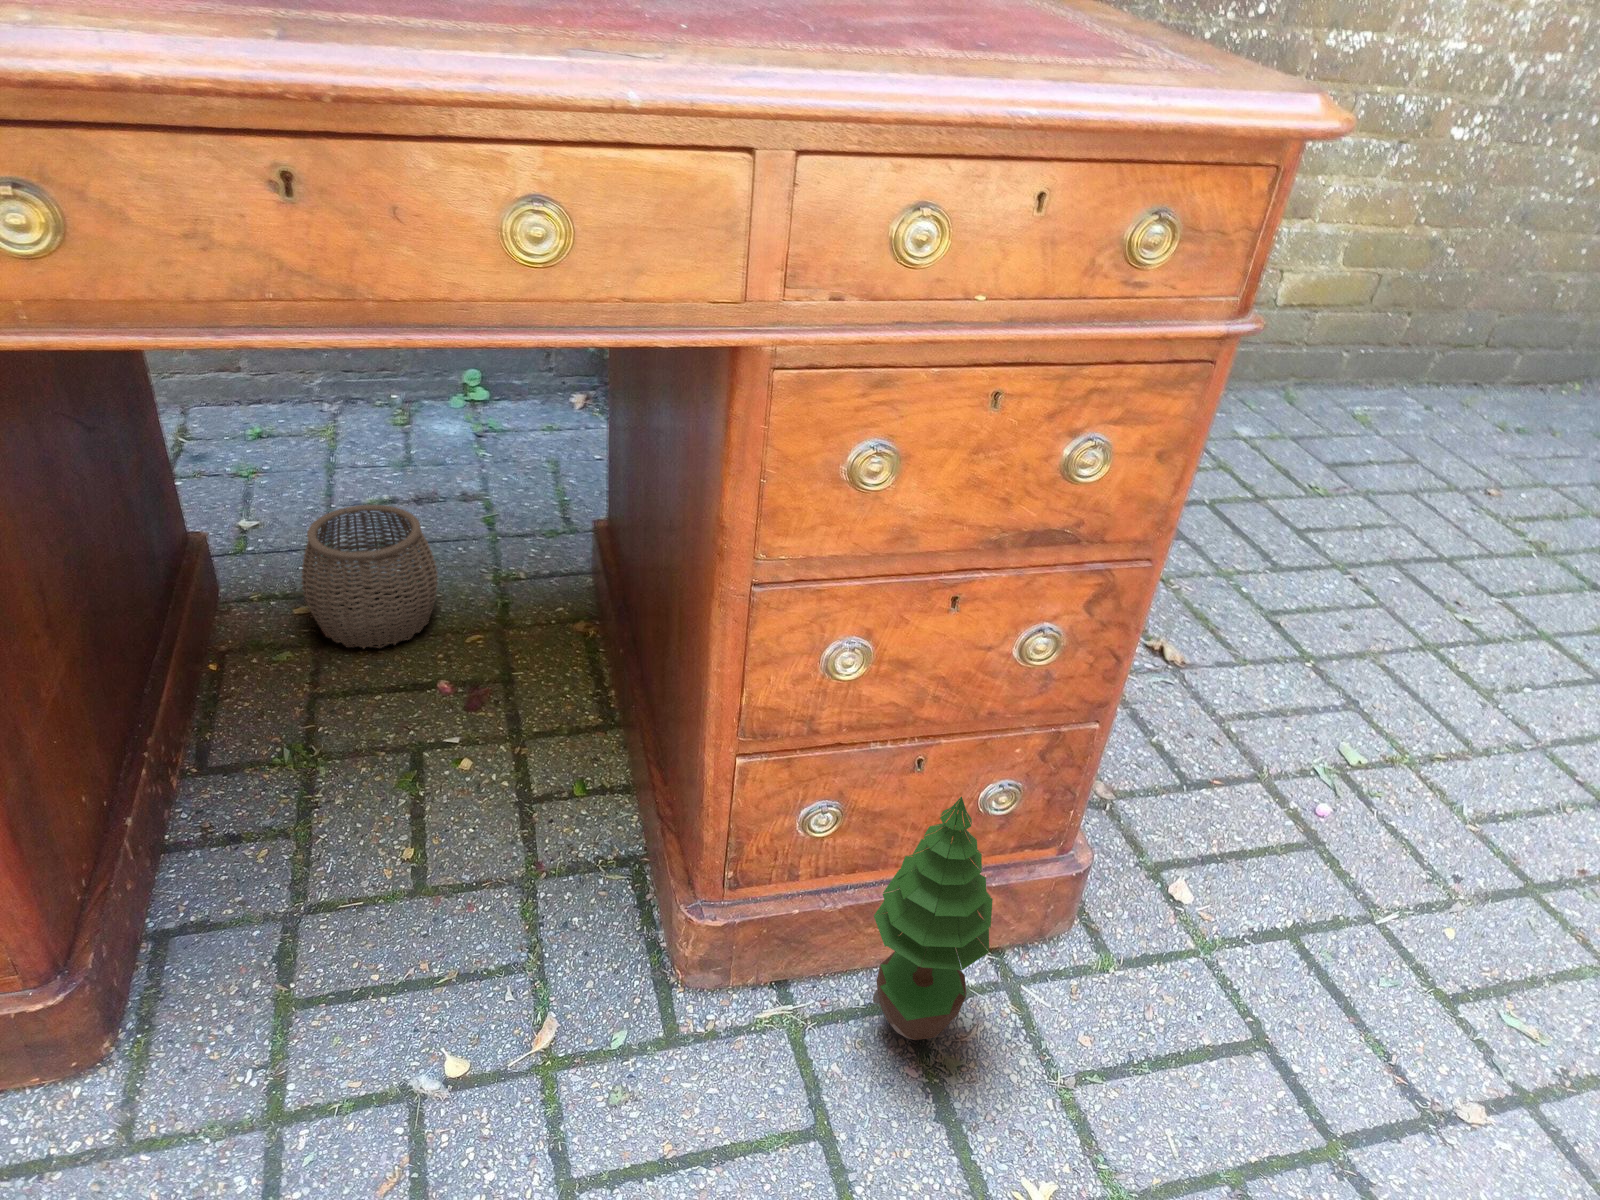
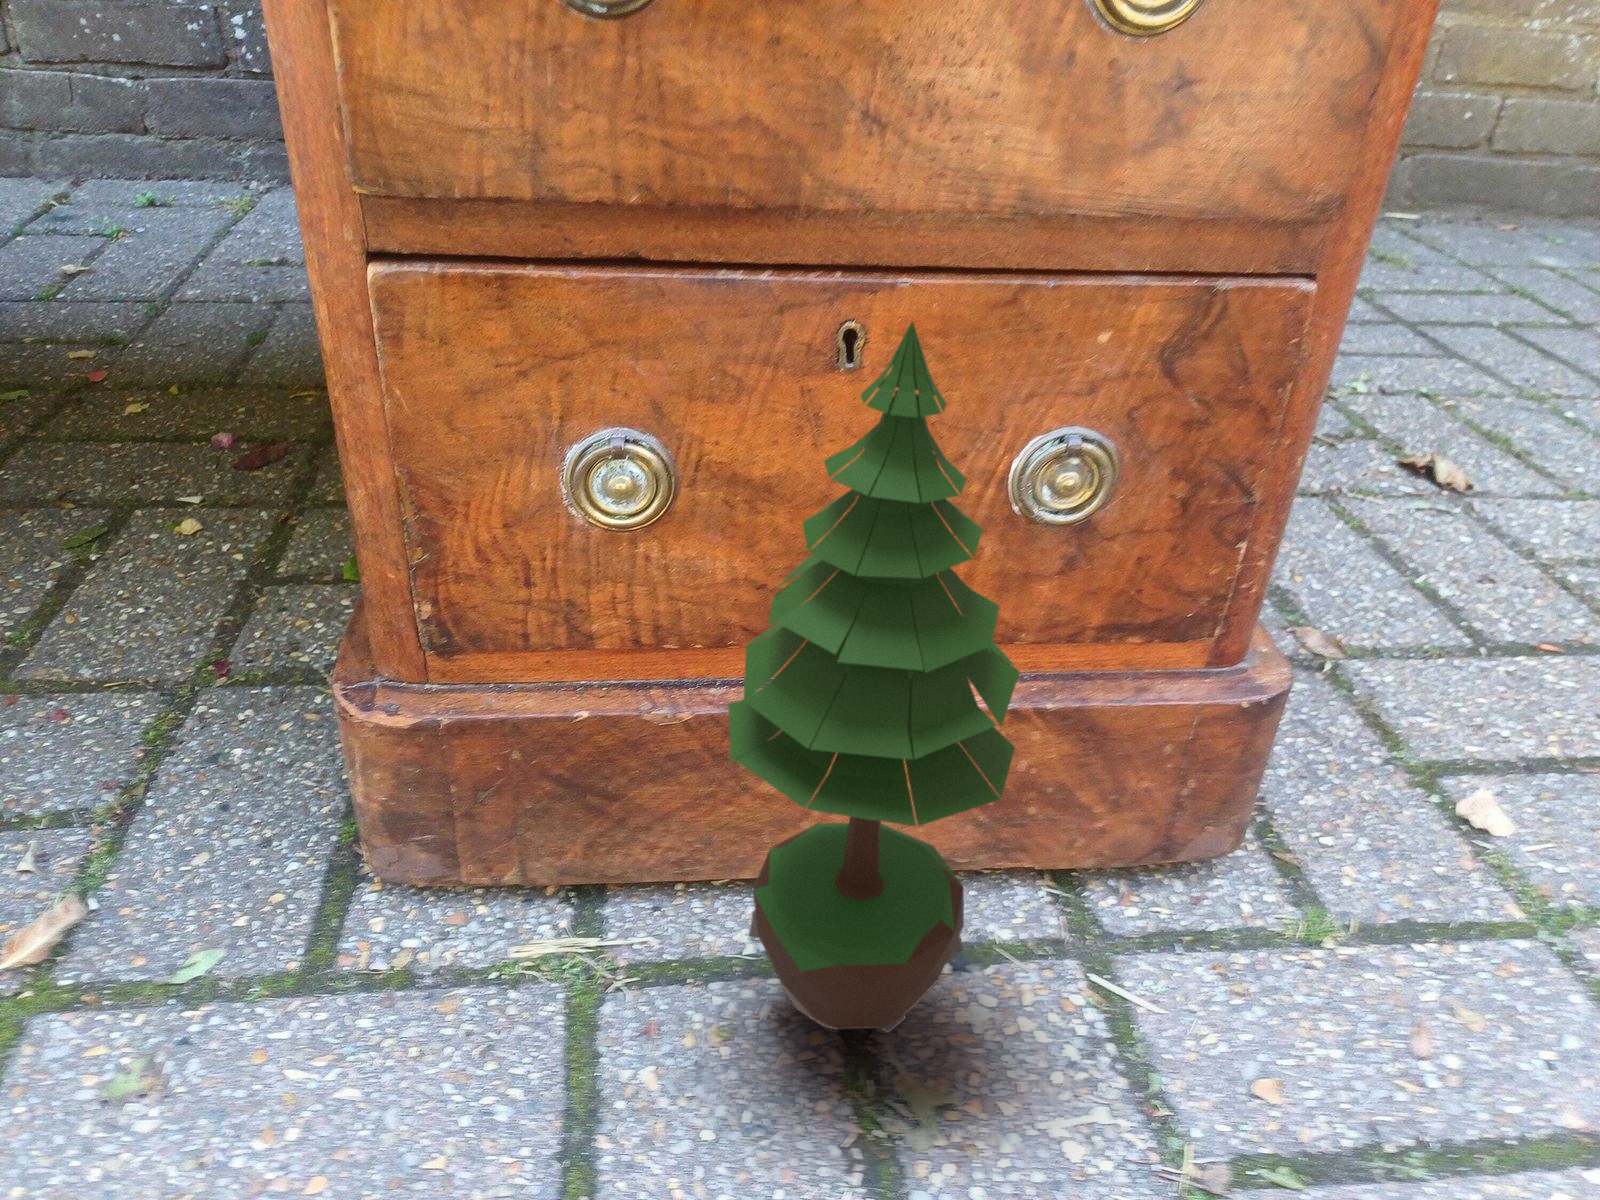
woven basket: present [301,505,438,649] -> none [44,195,265,401]

